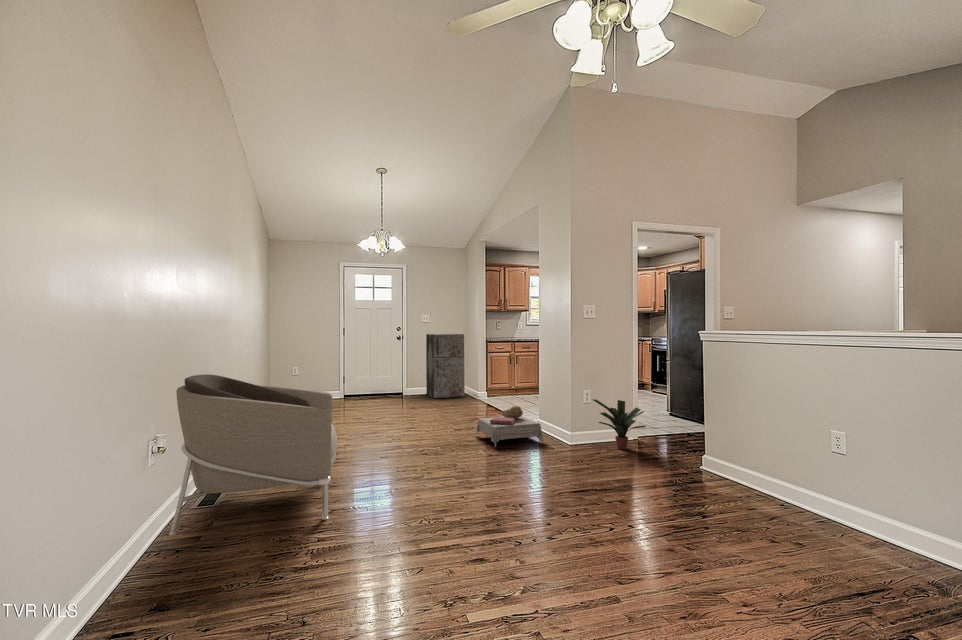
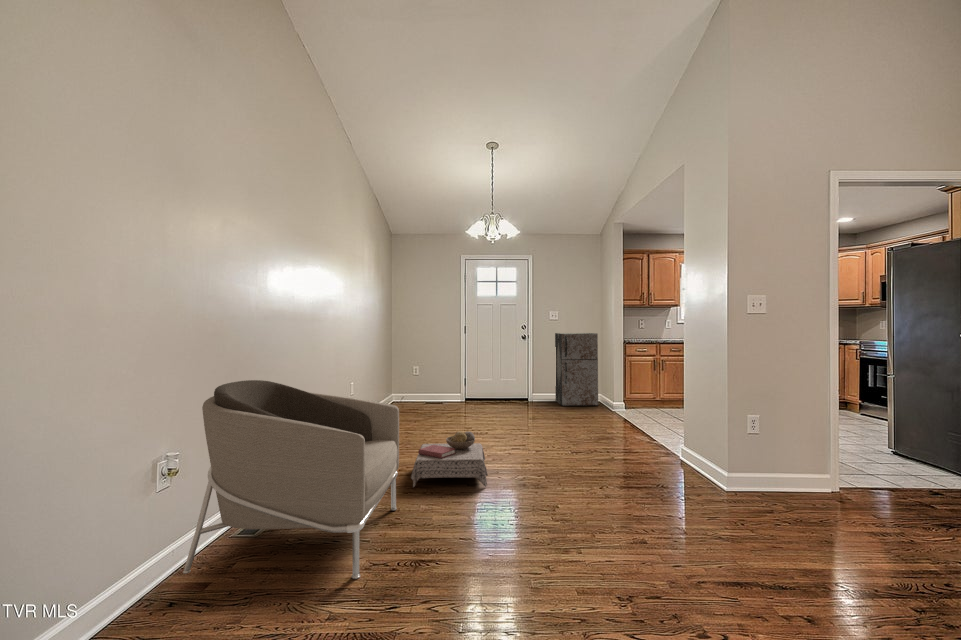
potted plant: present [593,399,646,450] -> none [760,430,855,508]
ottoman: present [476,406,543,447] -> present [411,432,488,487]

